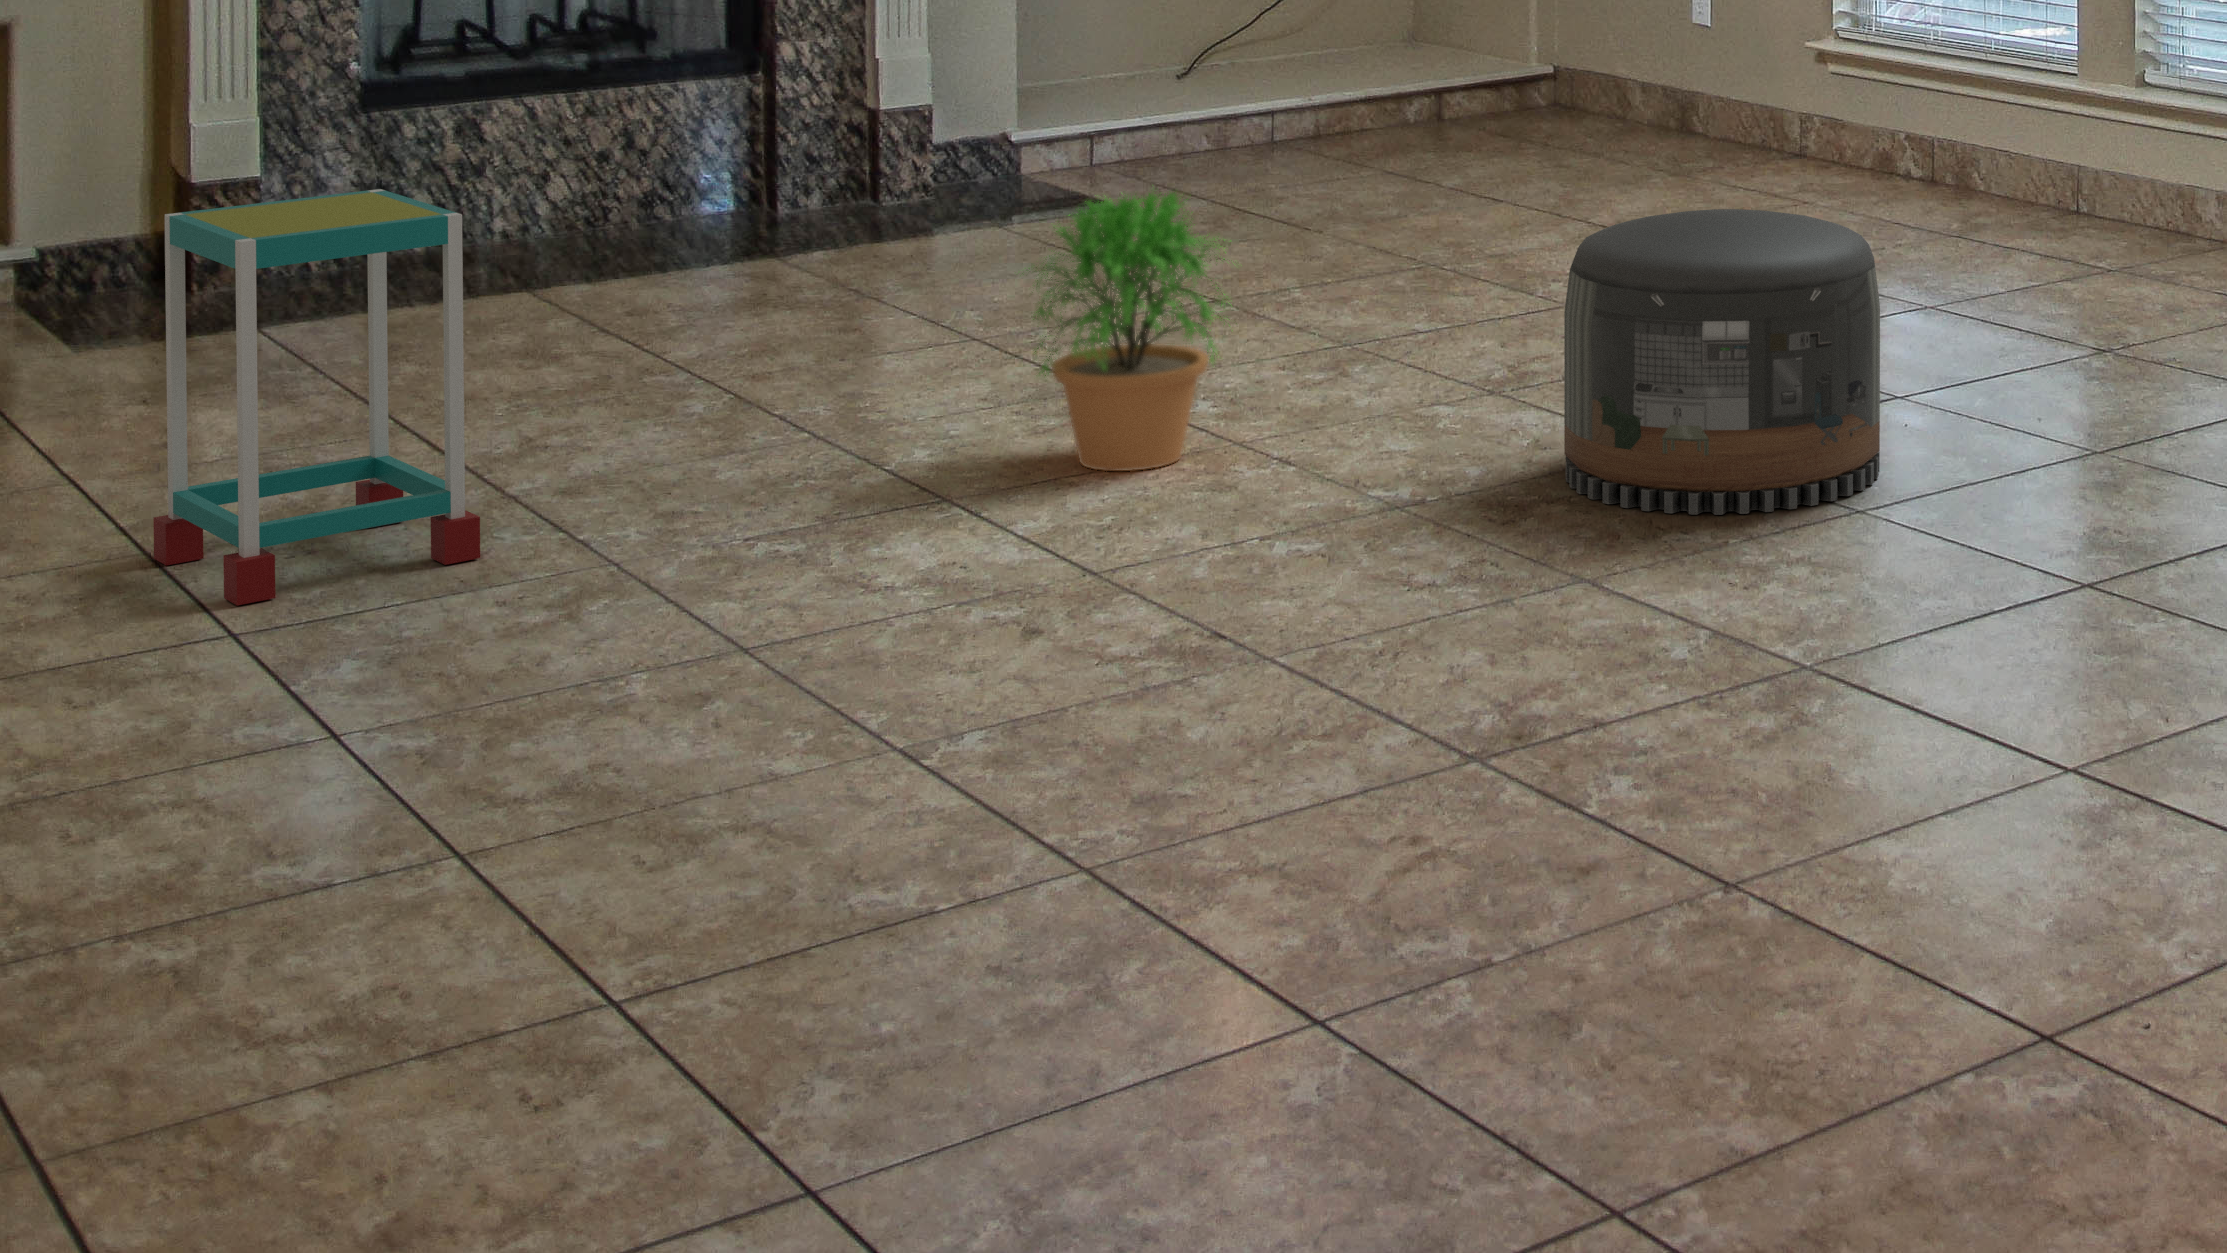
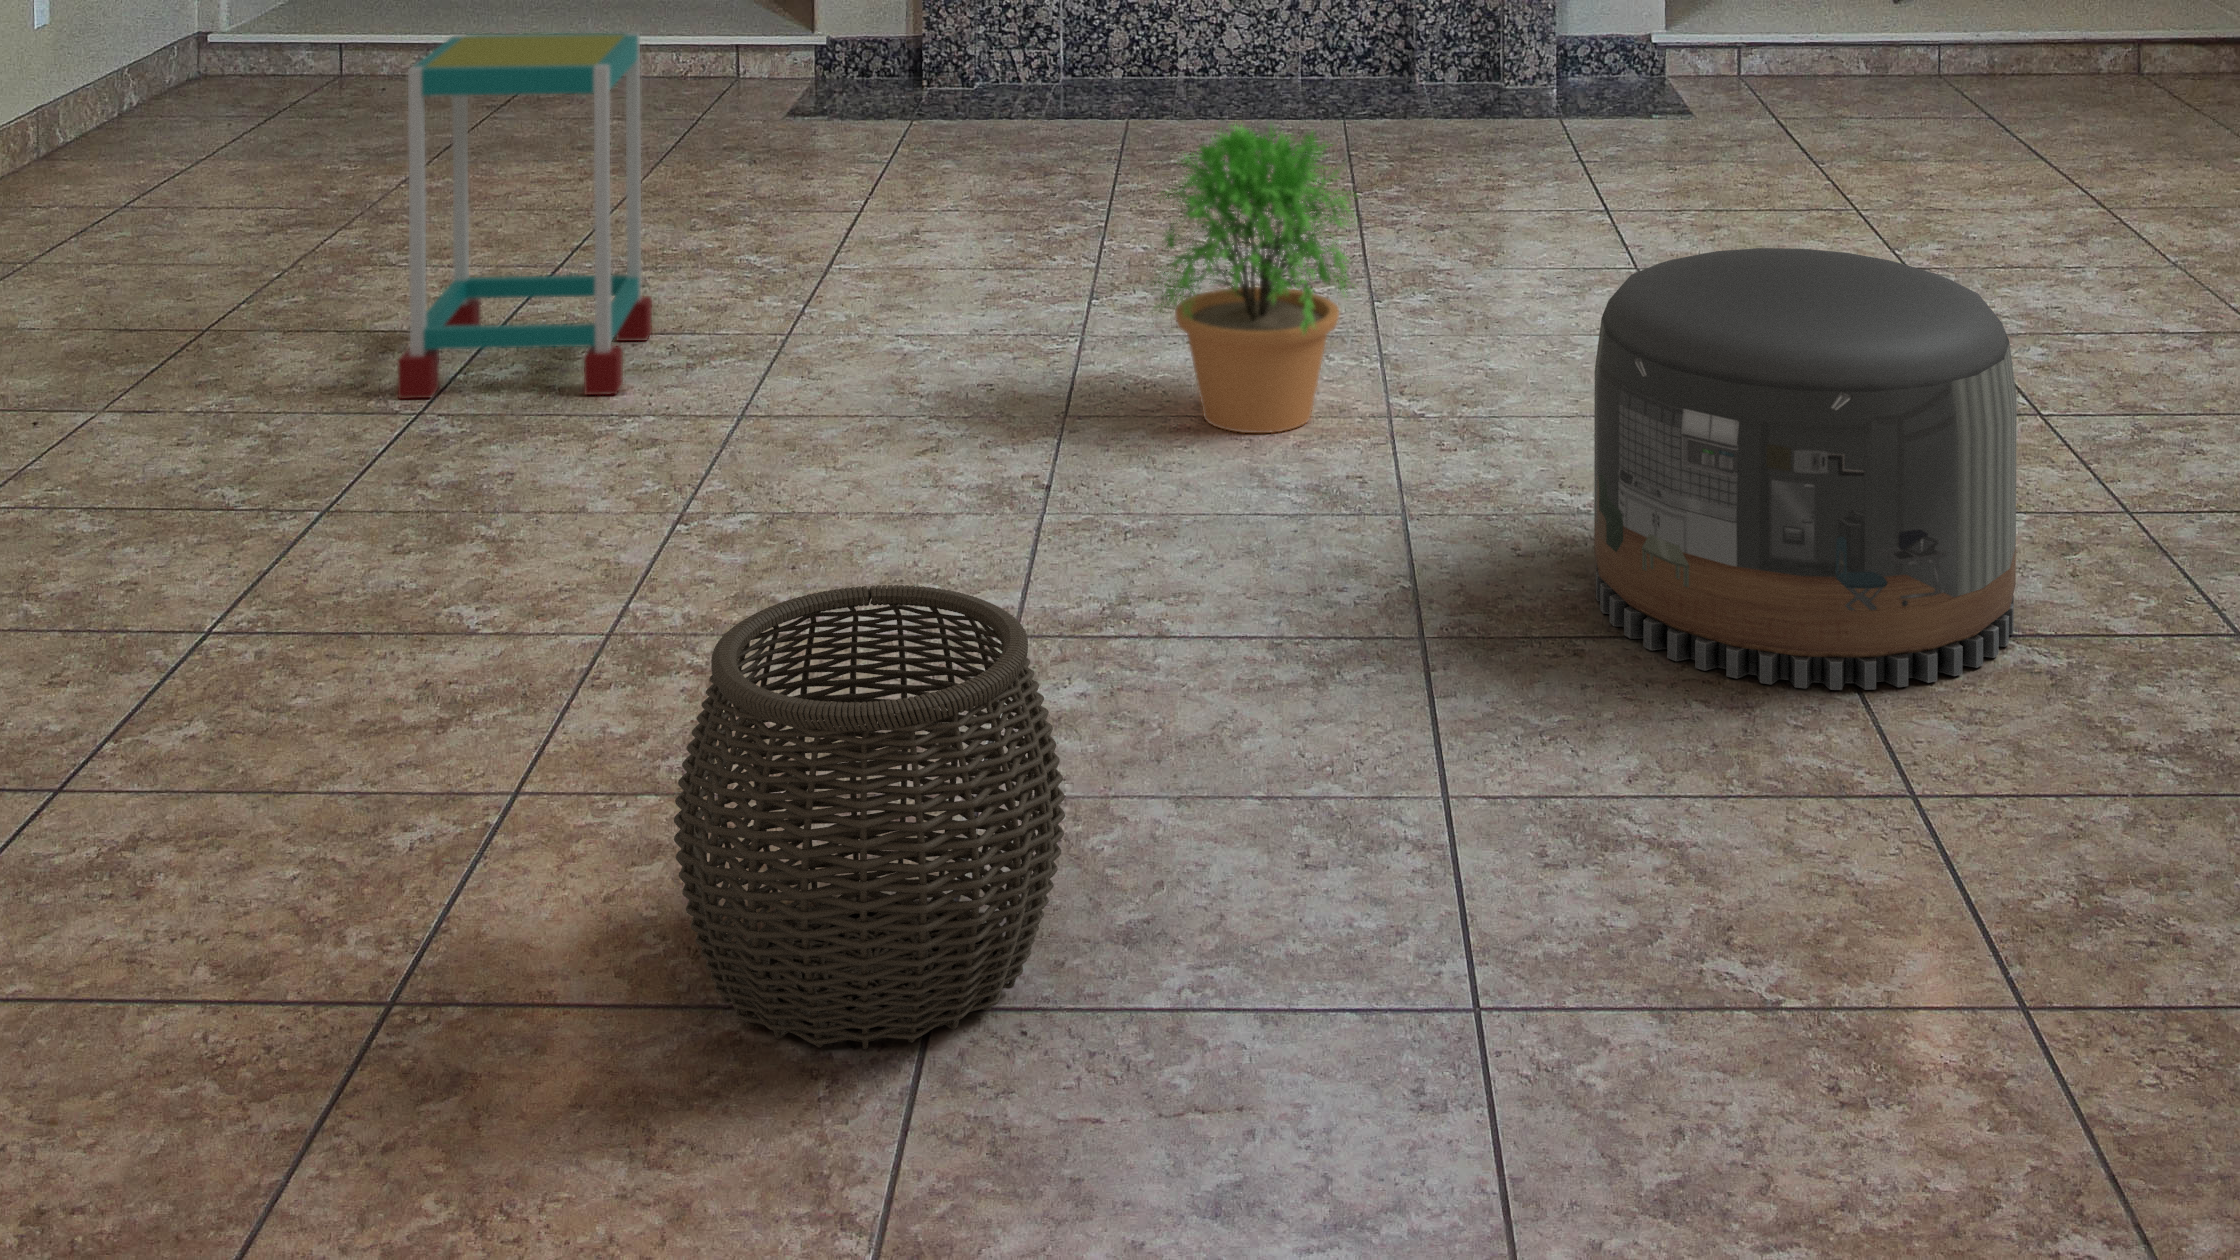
woven basket: none [1331,475,1623,782] -> present [674,585,1065,1049]

